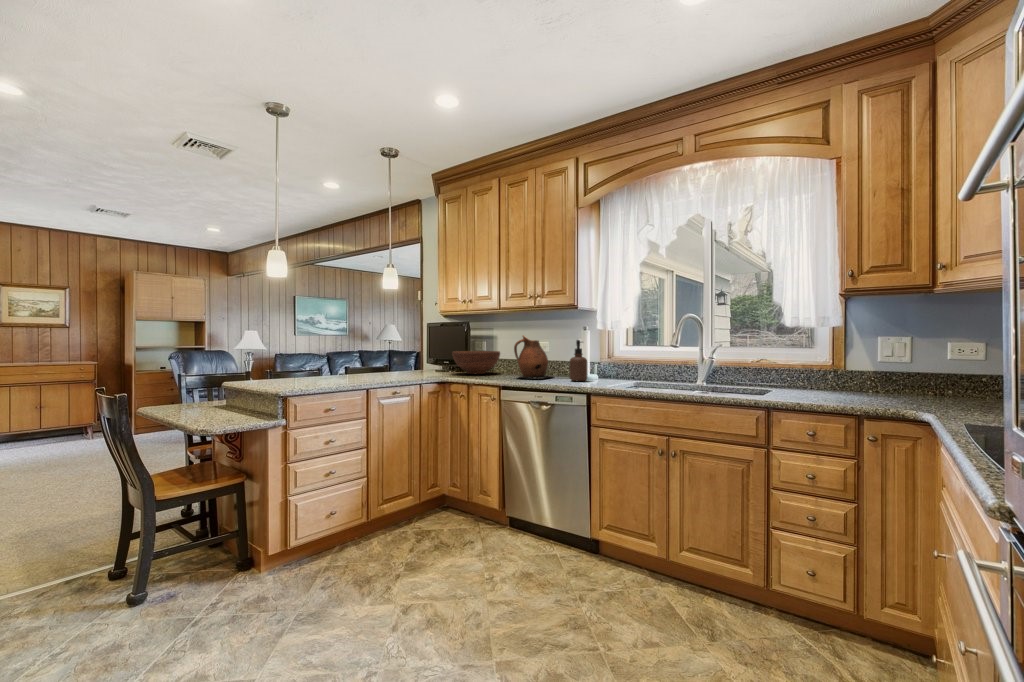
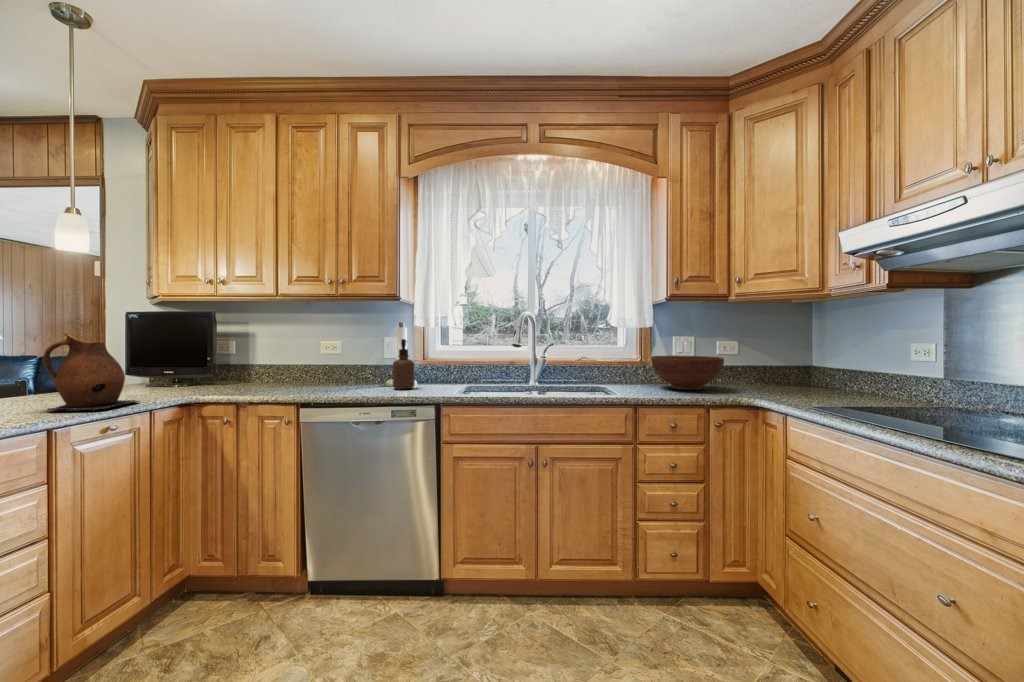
ceramic pitcher: present [514,335,553,379] -> present [44,333,140,411]
fruit bowl: present [452,351,500,374] -> present [651,356,724,390]

